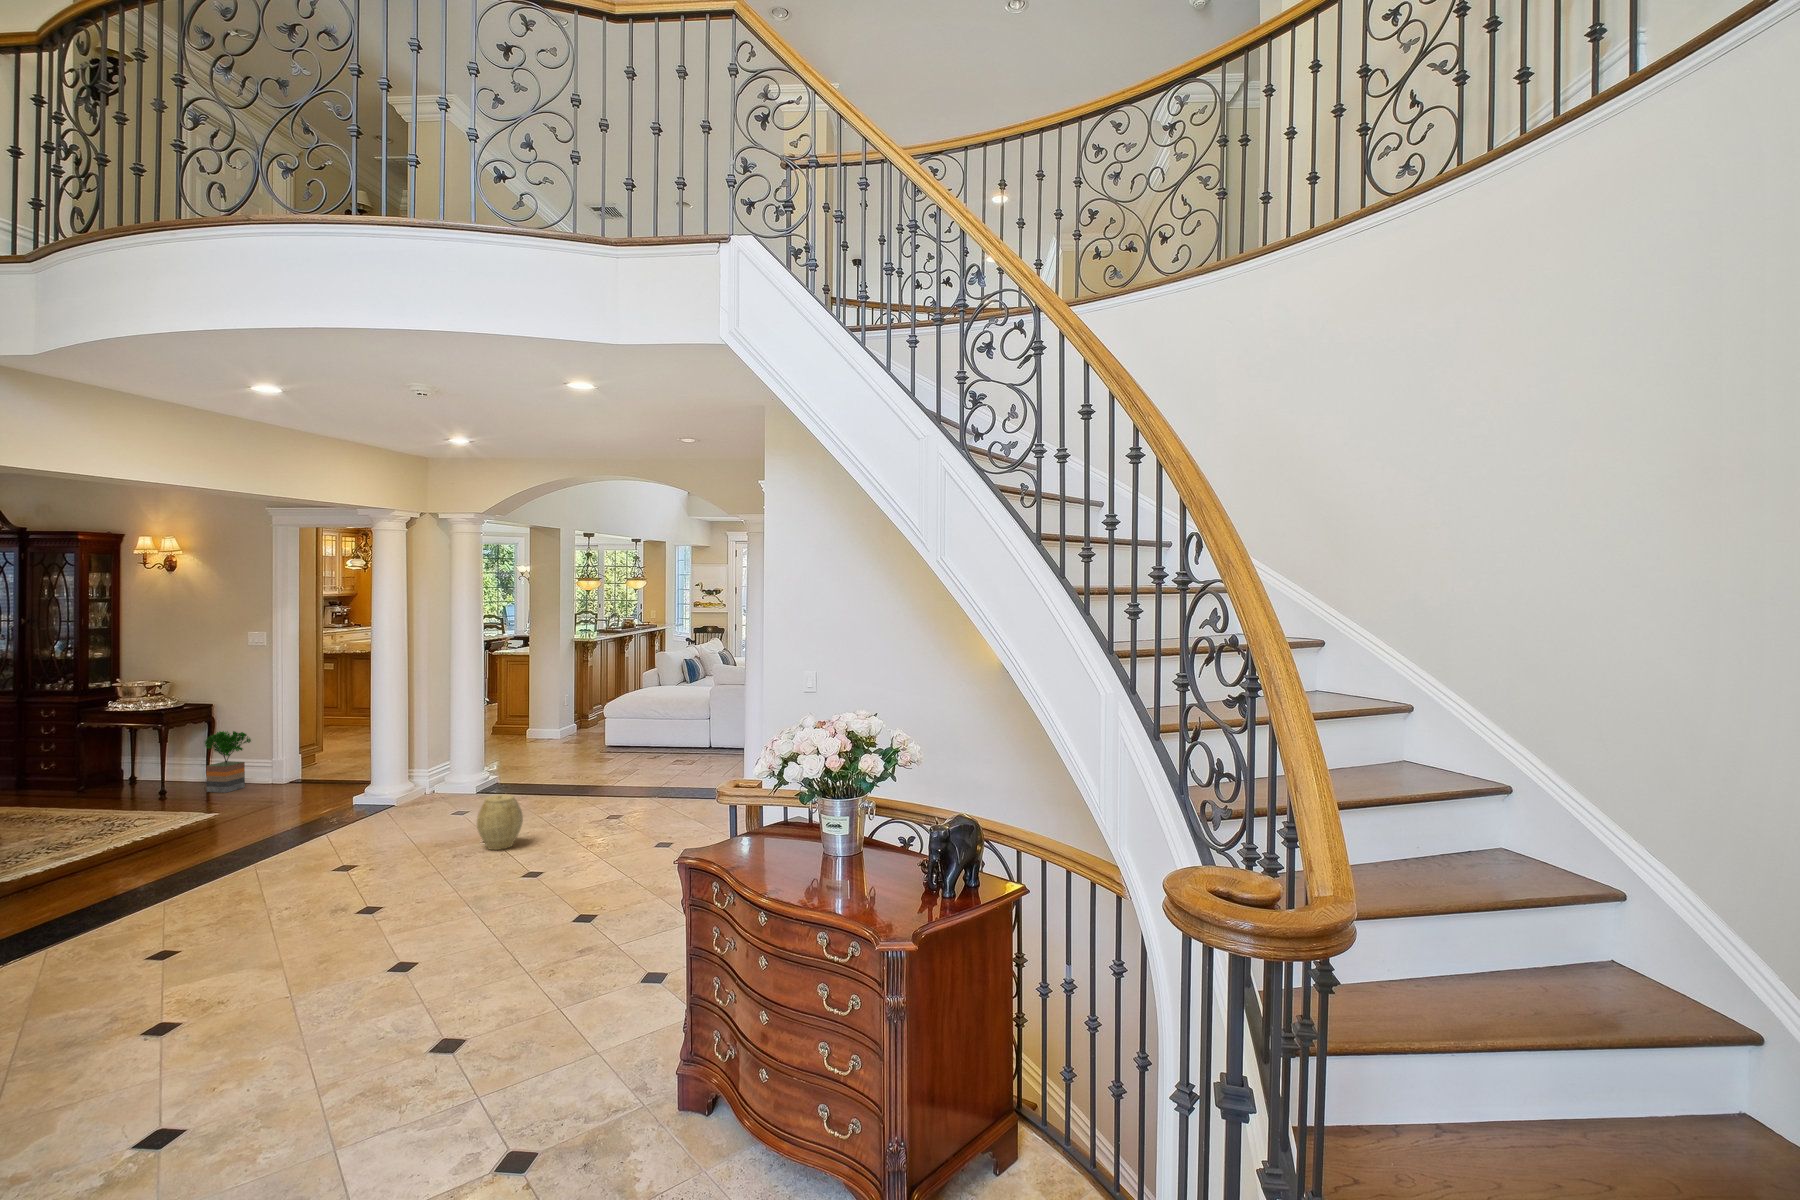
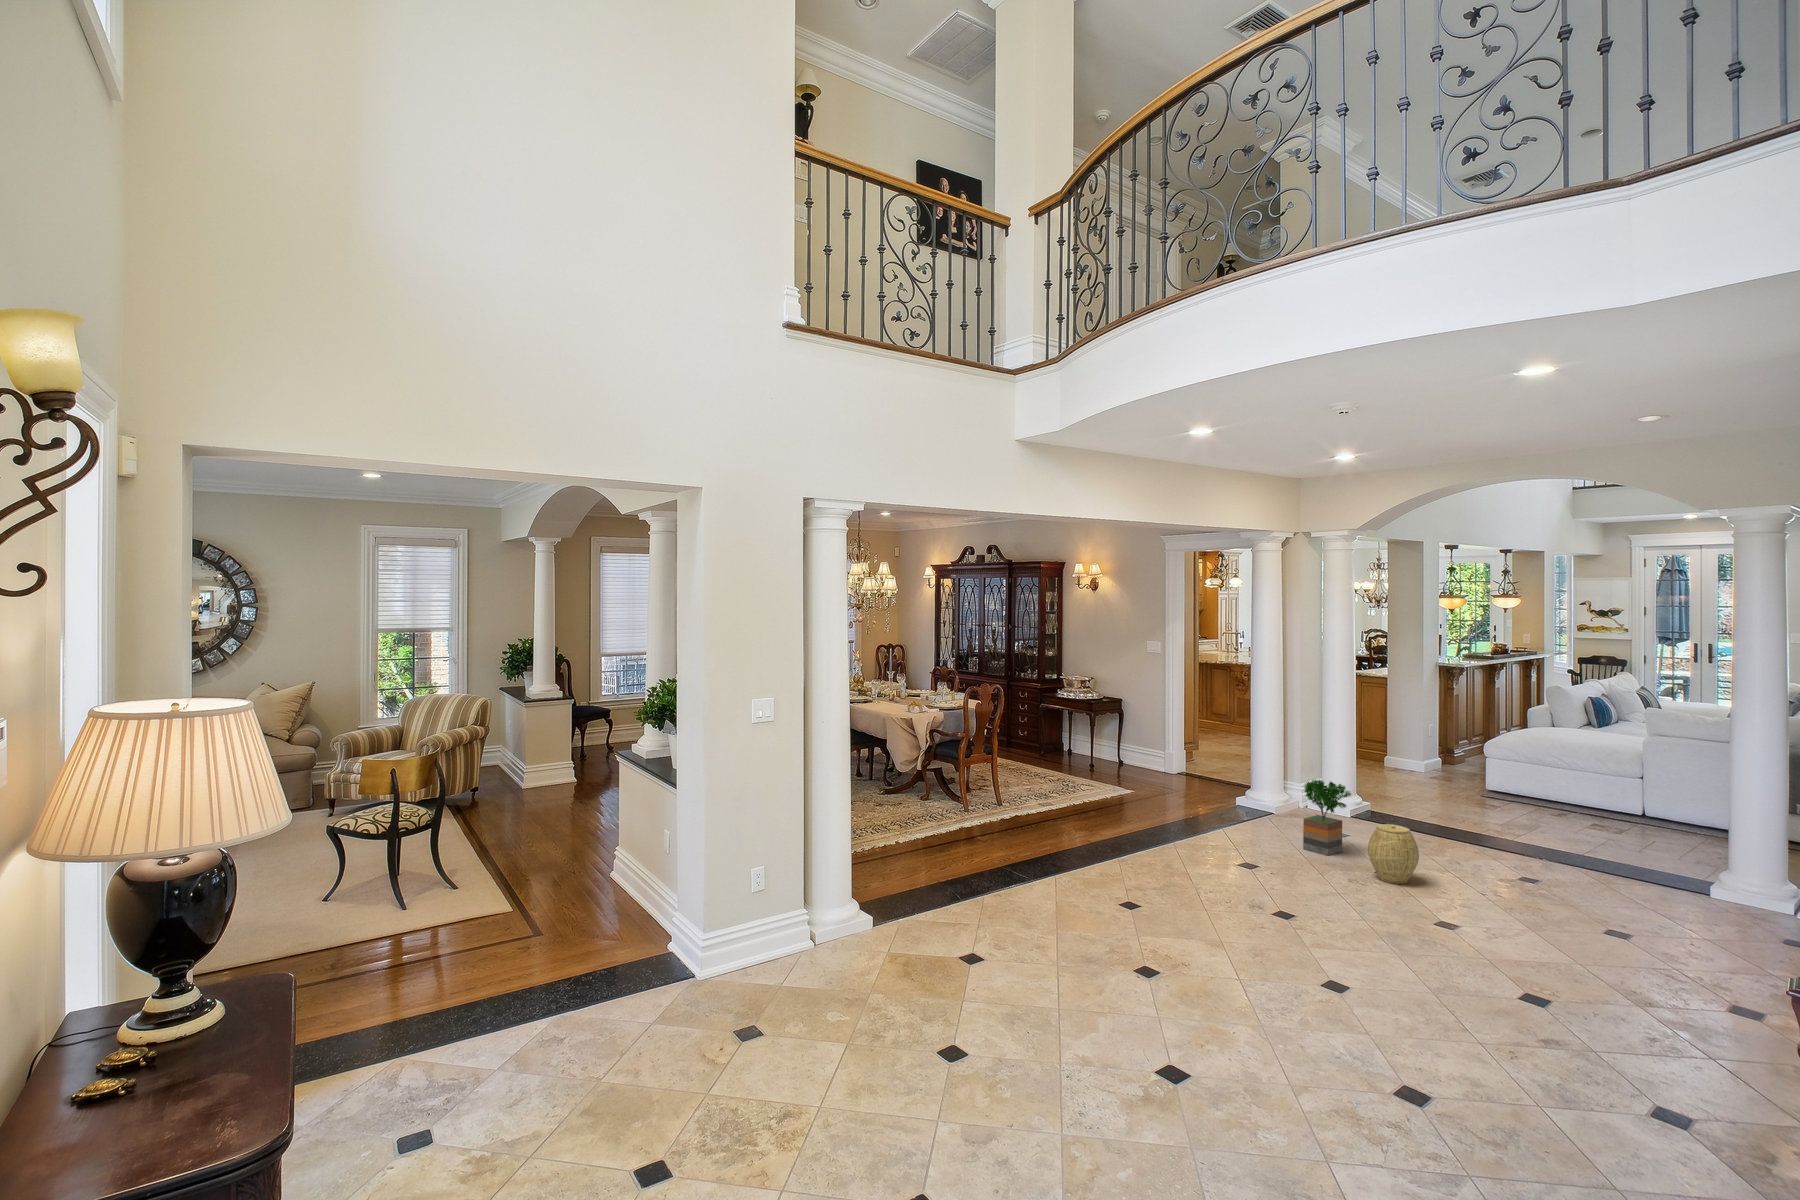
potted tree: present [205,731,251,793] -> present [1303,780,1351,856]

